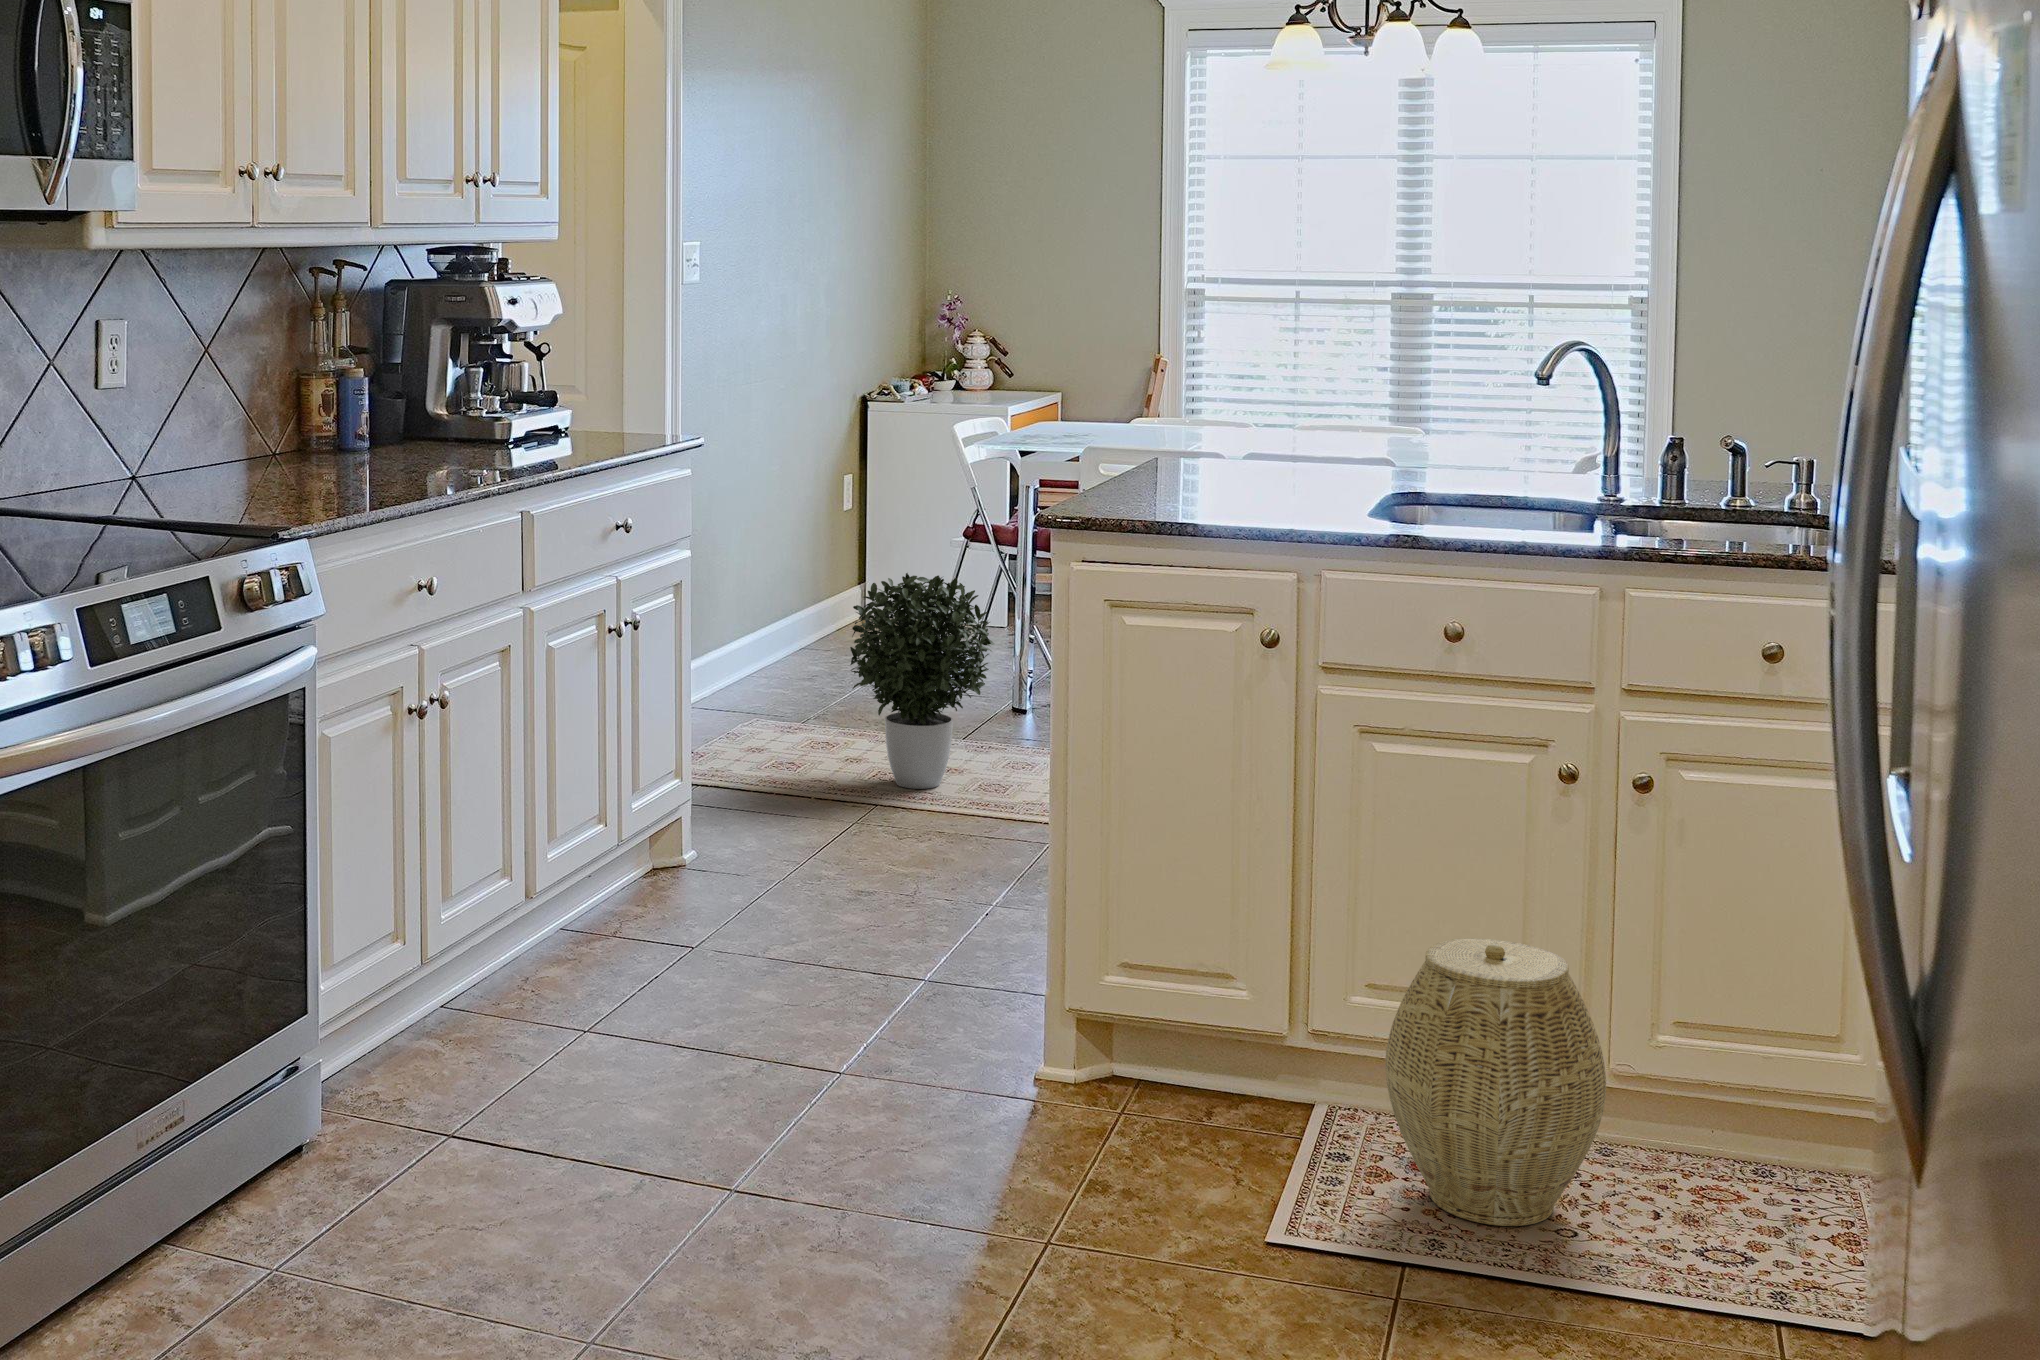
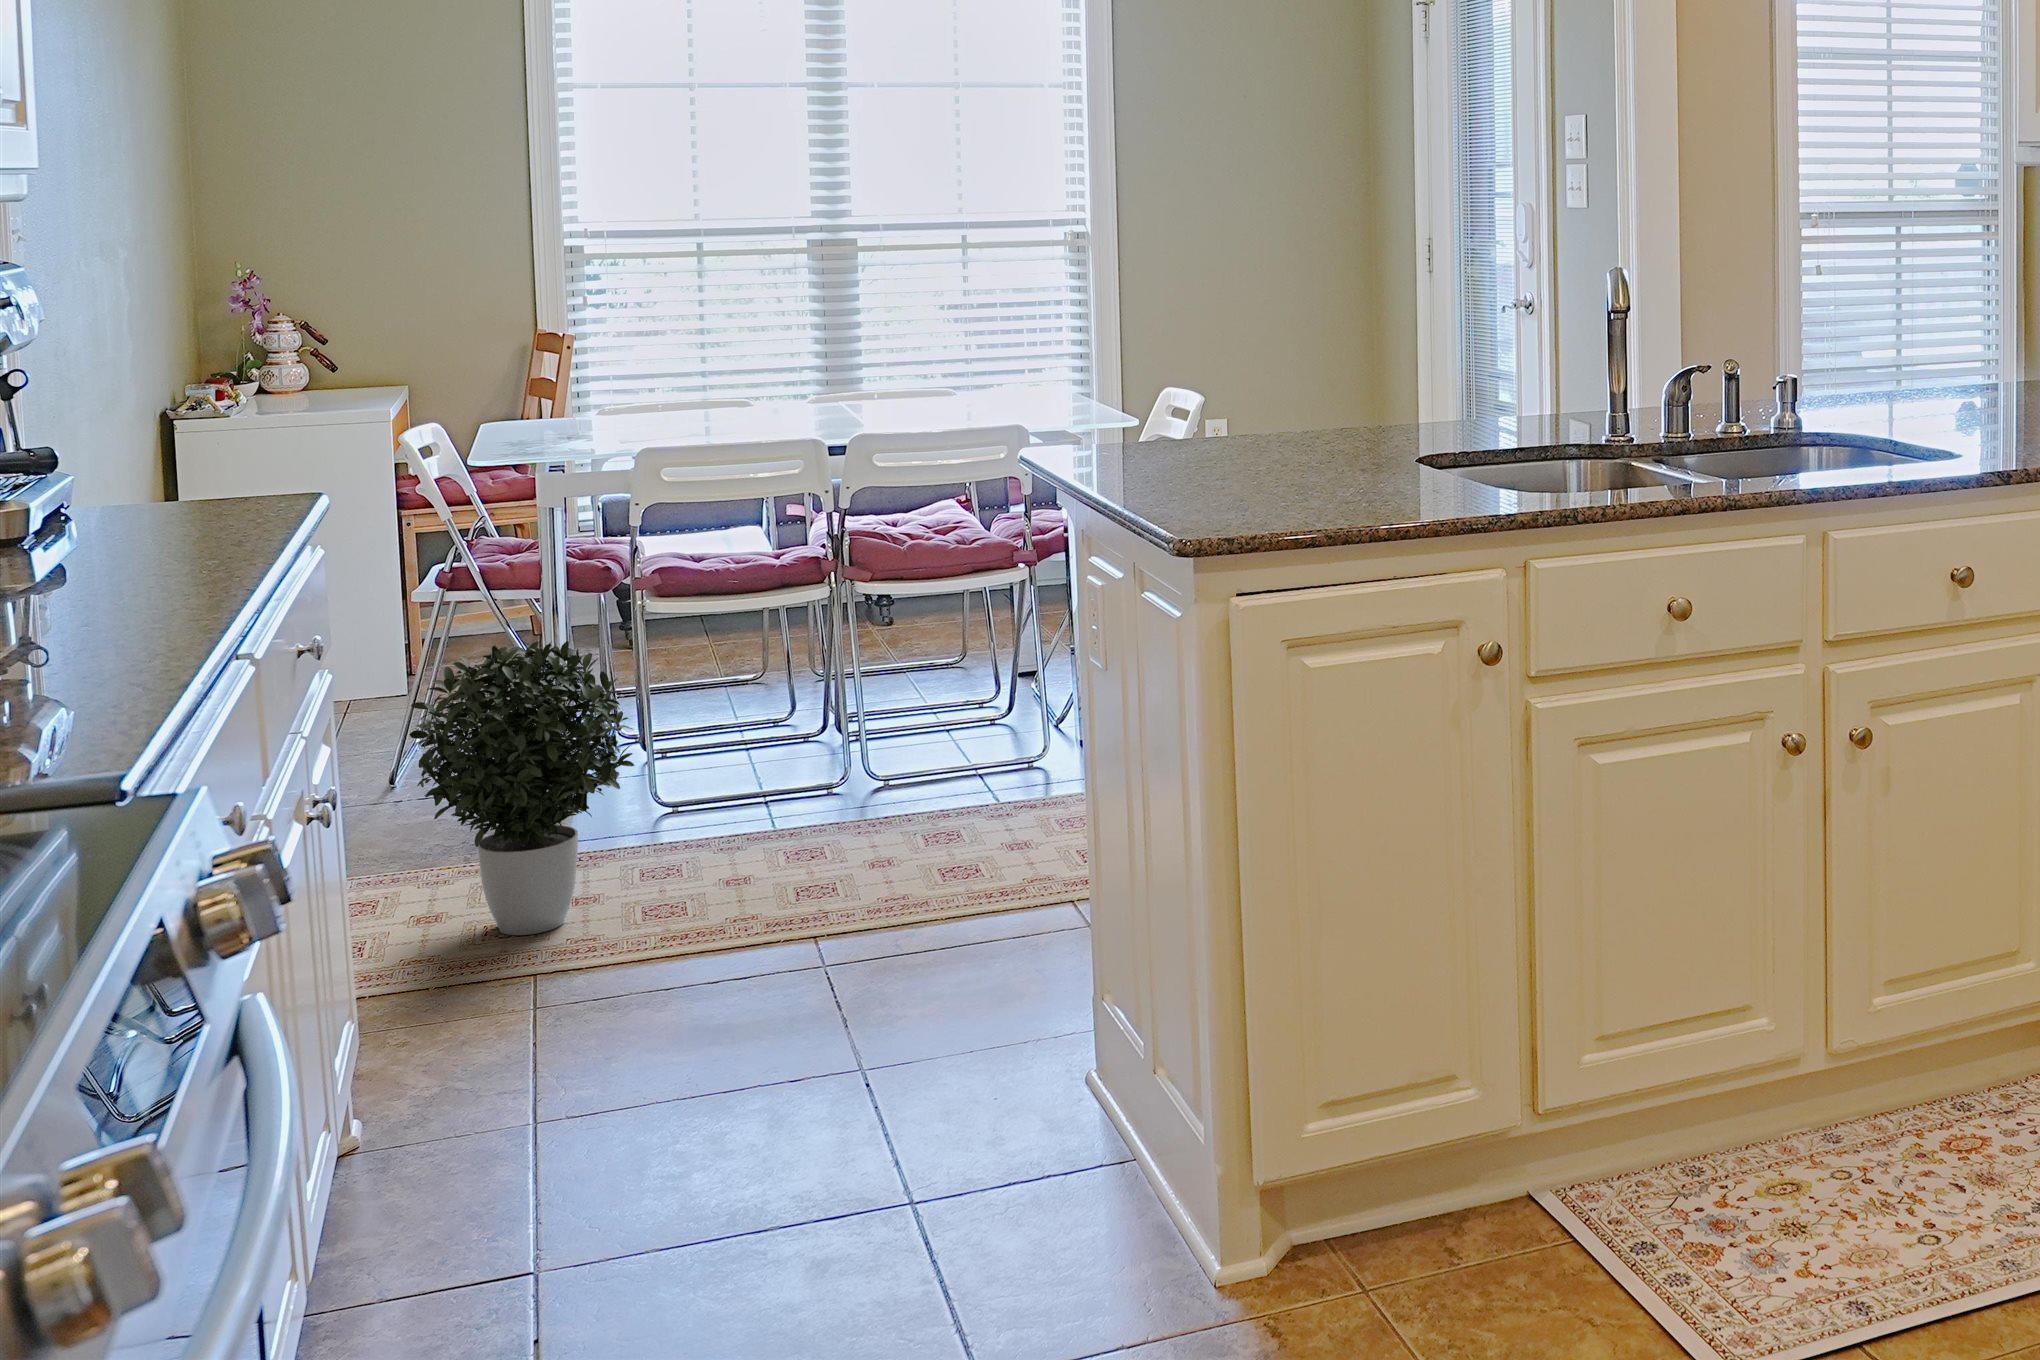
woven basket: present [1385,938,1606,1226] -> none [1703,944,1942,1271]

